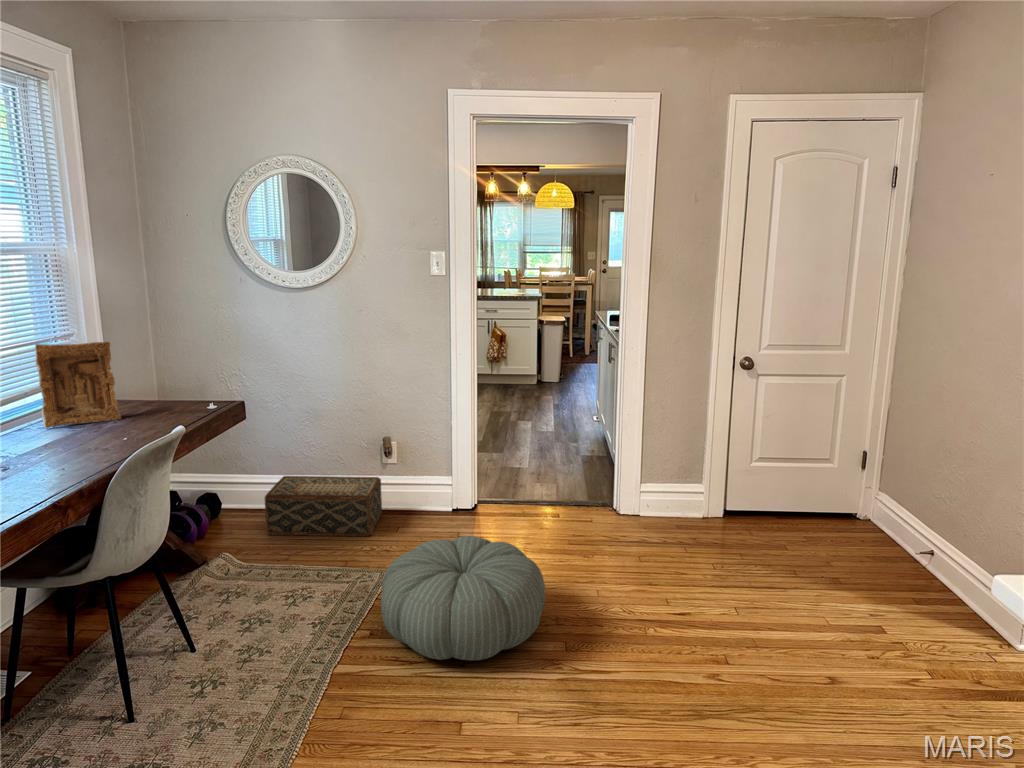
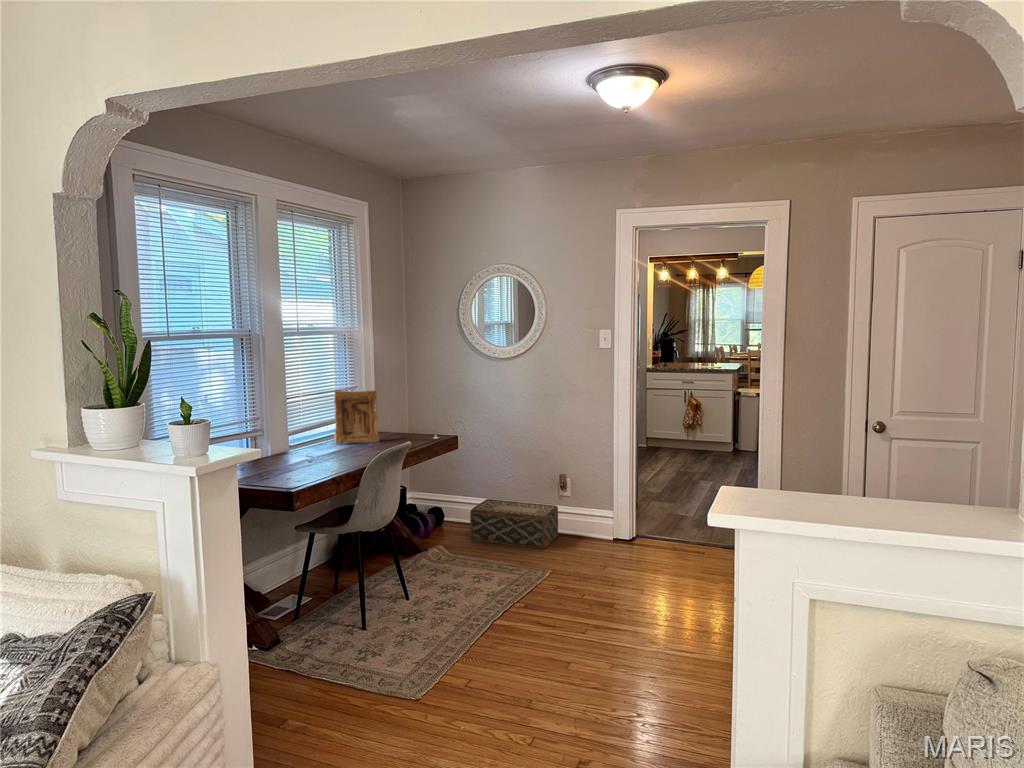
pouf: present [381,536,545,661] -> none [532,547,659,633]

